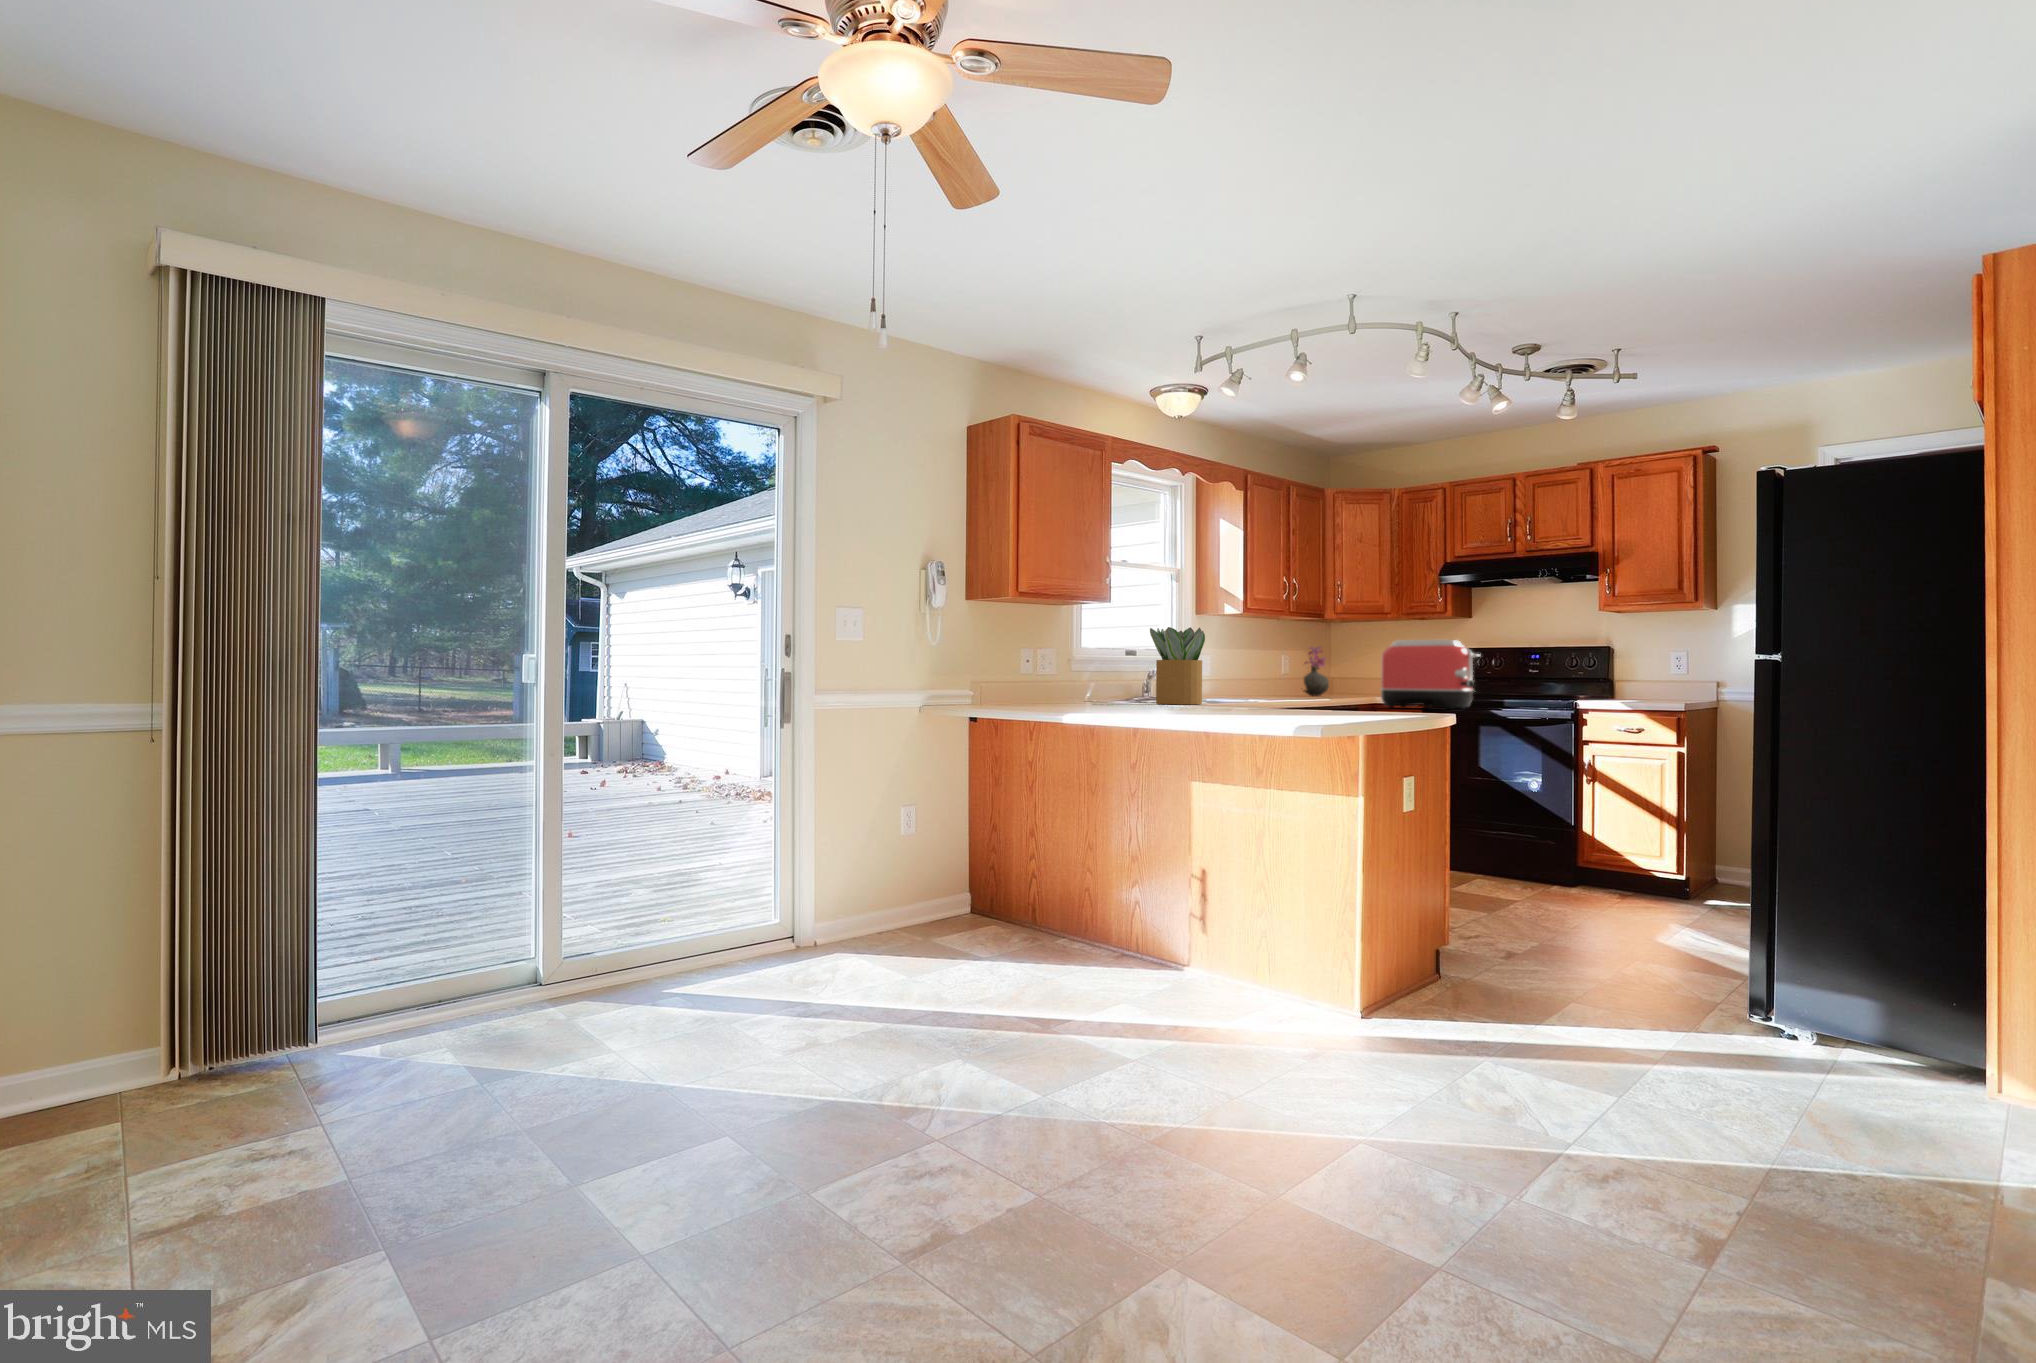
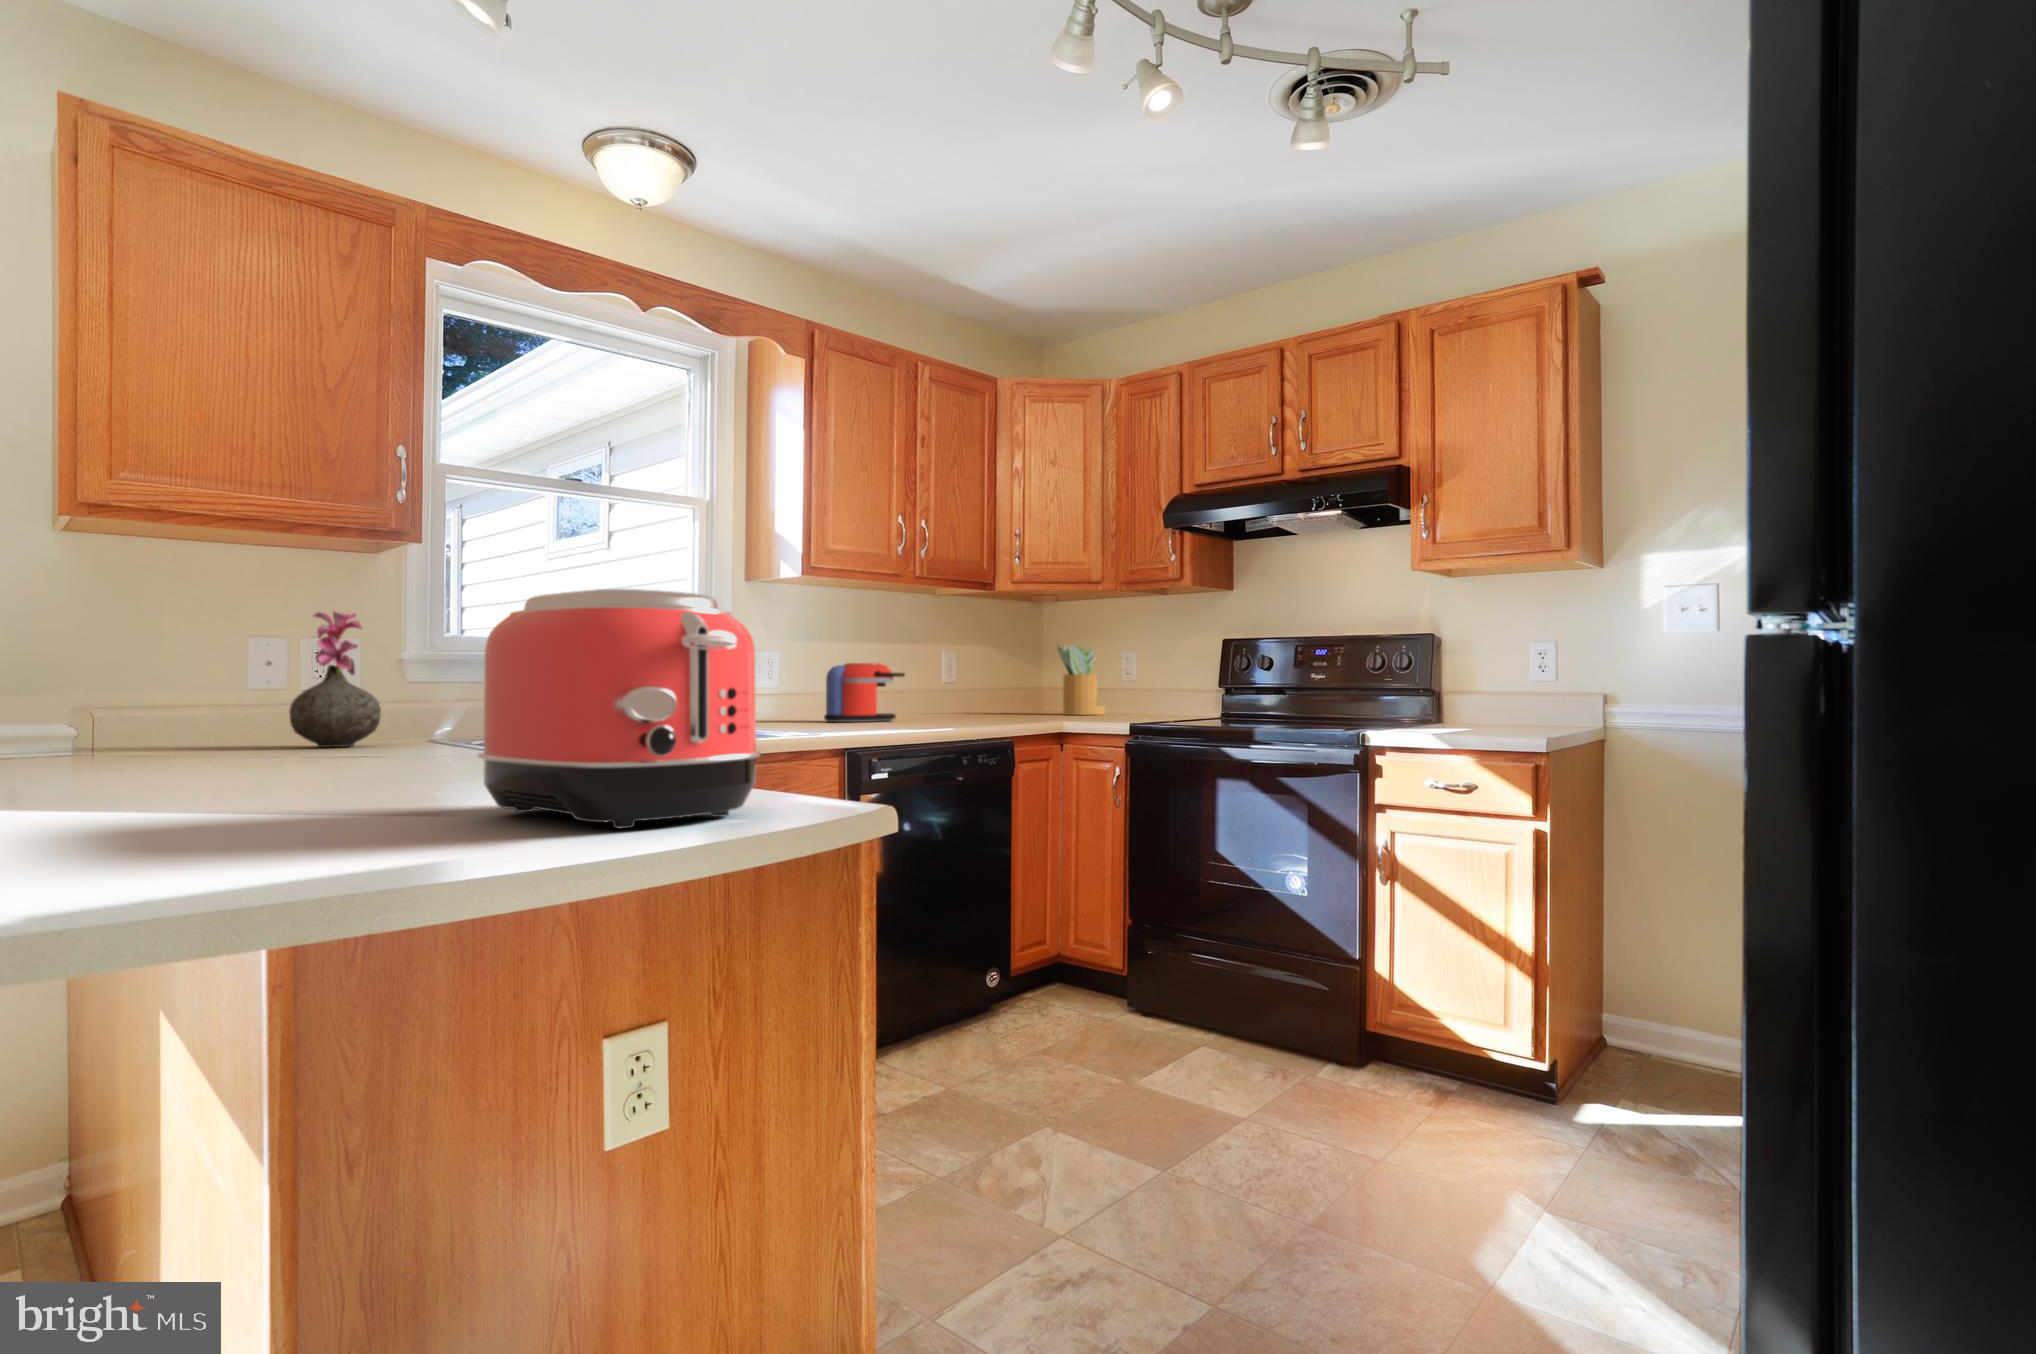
potted plant: present [1150,627,1205,704] -> present [1057,645,1105,715]
vase: present [1301,647,1329,696] -> present [289,612,381,747]
coffee maker: none [1226,661,1270,696] -> present [824,663,905,722]

